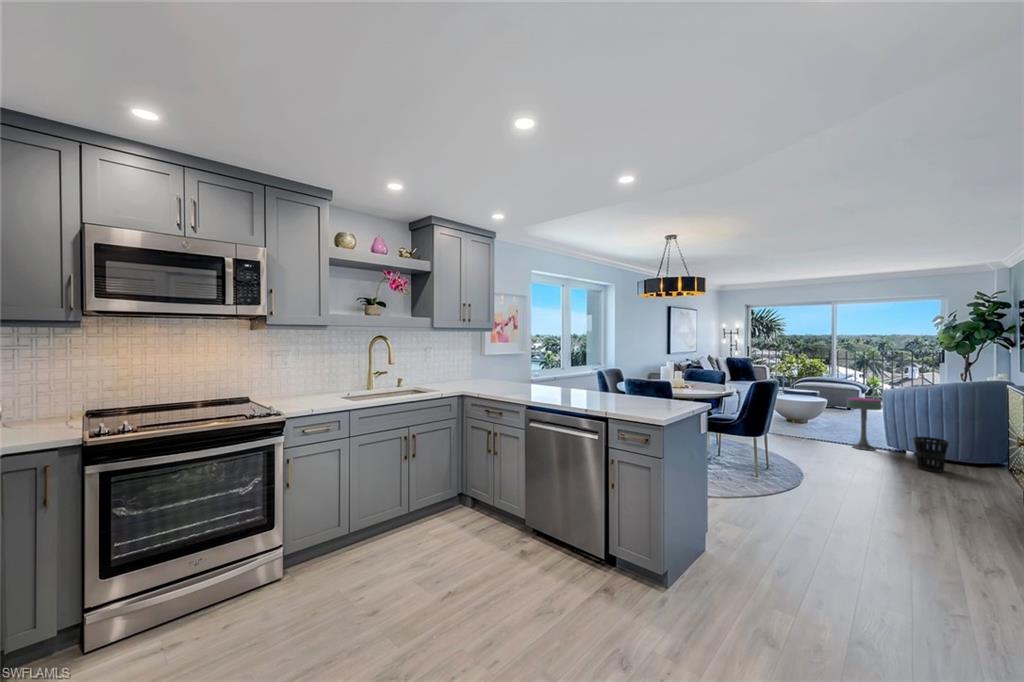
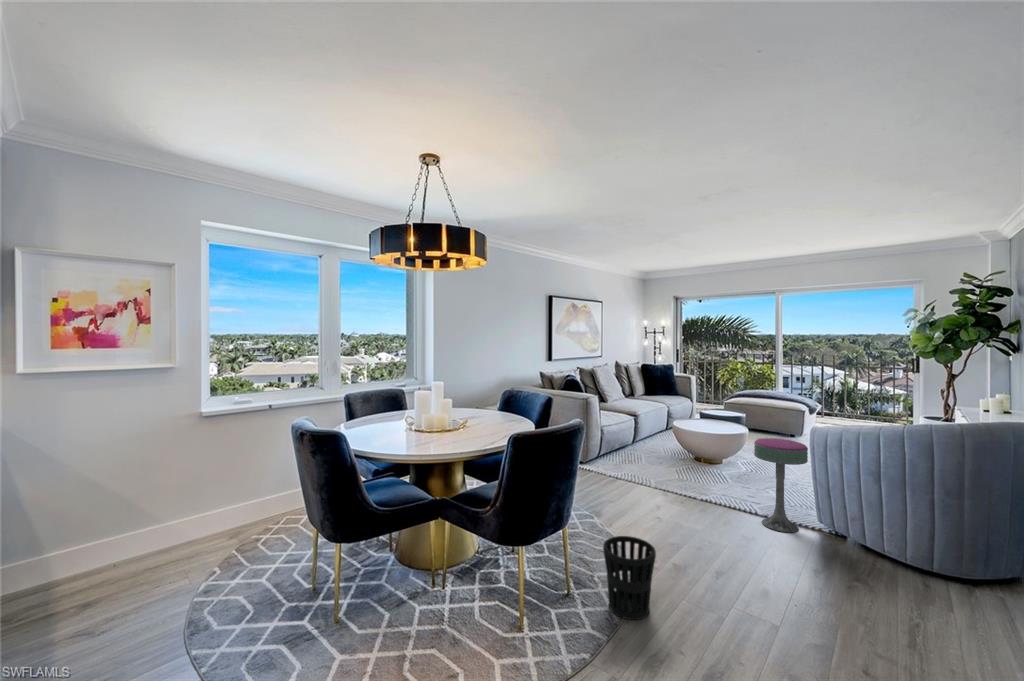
wastebasket: present [914,437,949,472] -> present [603,536,656,620]

